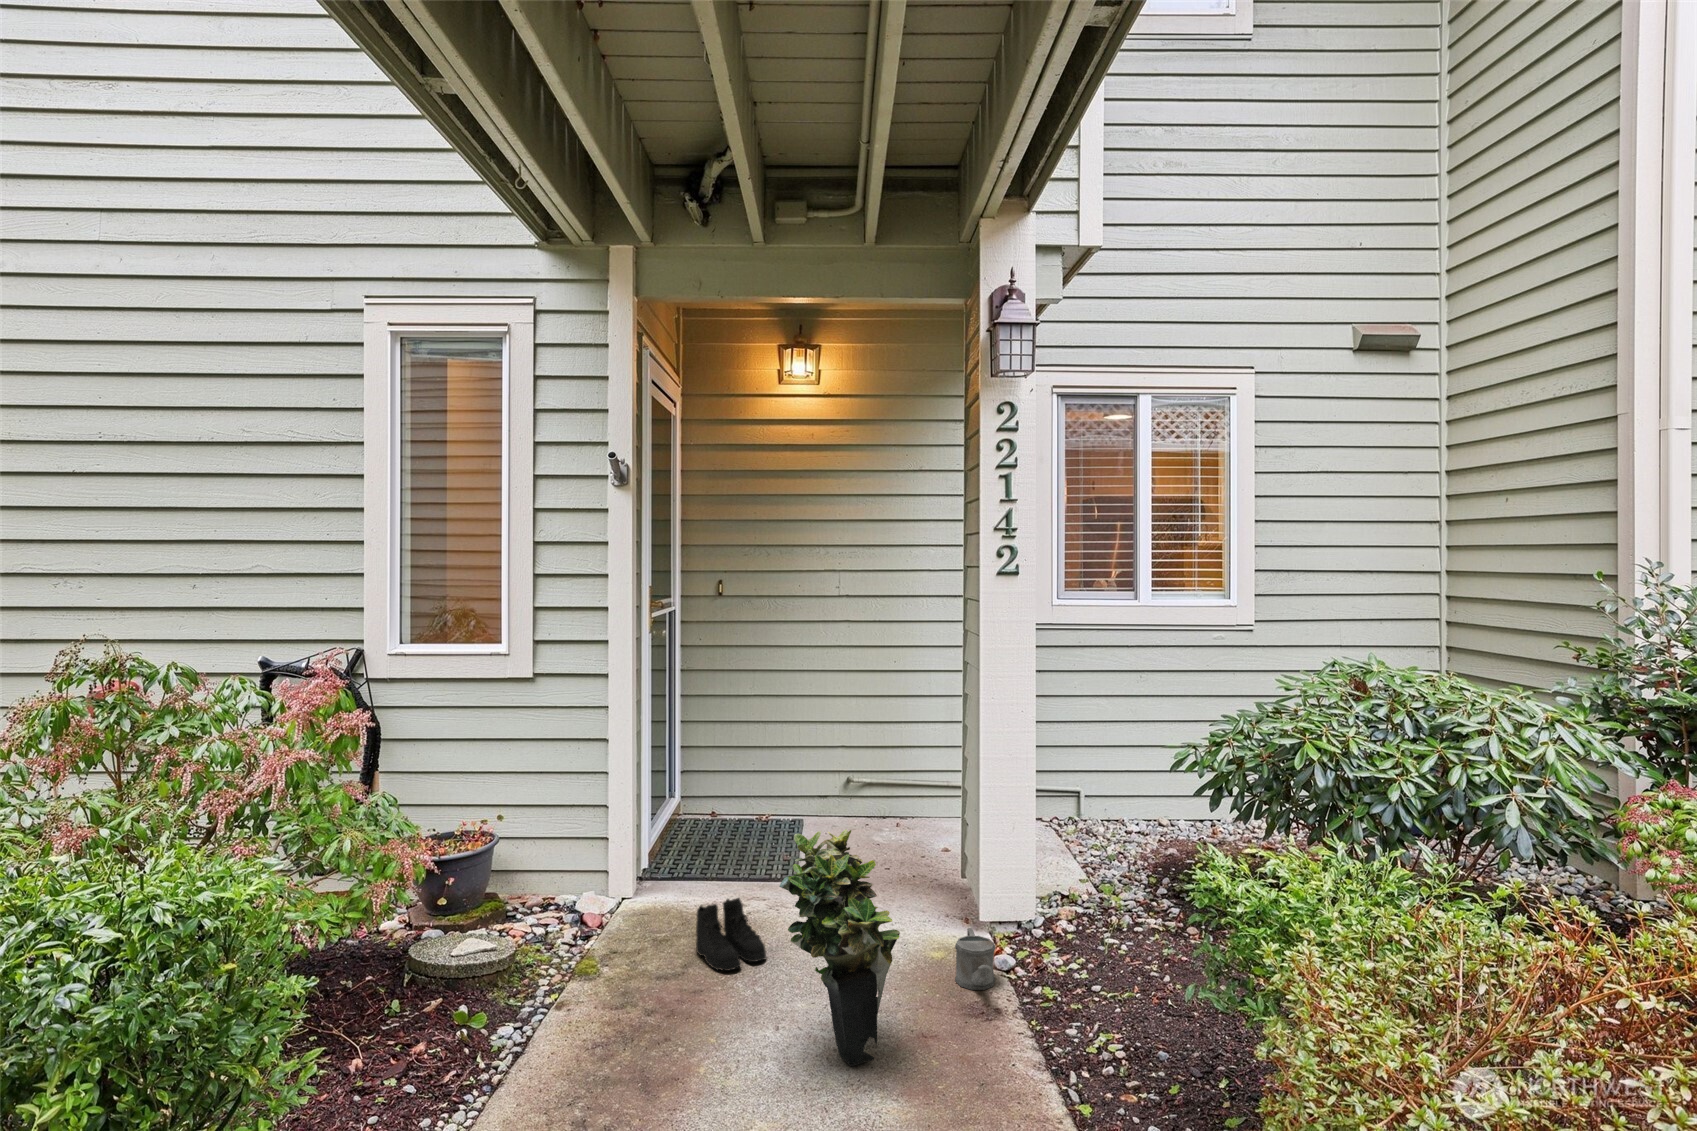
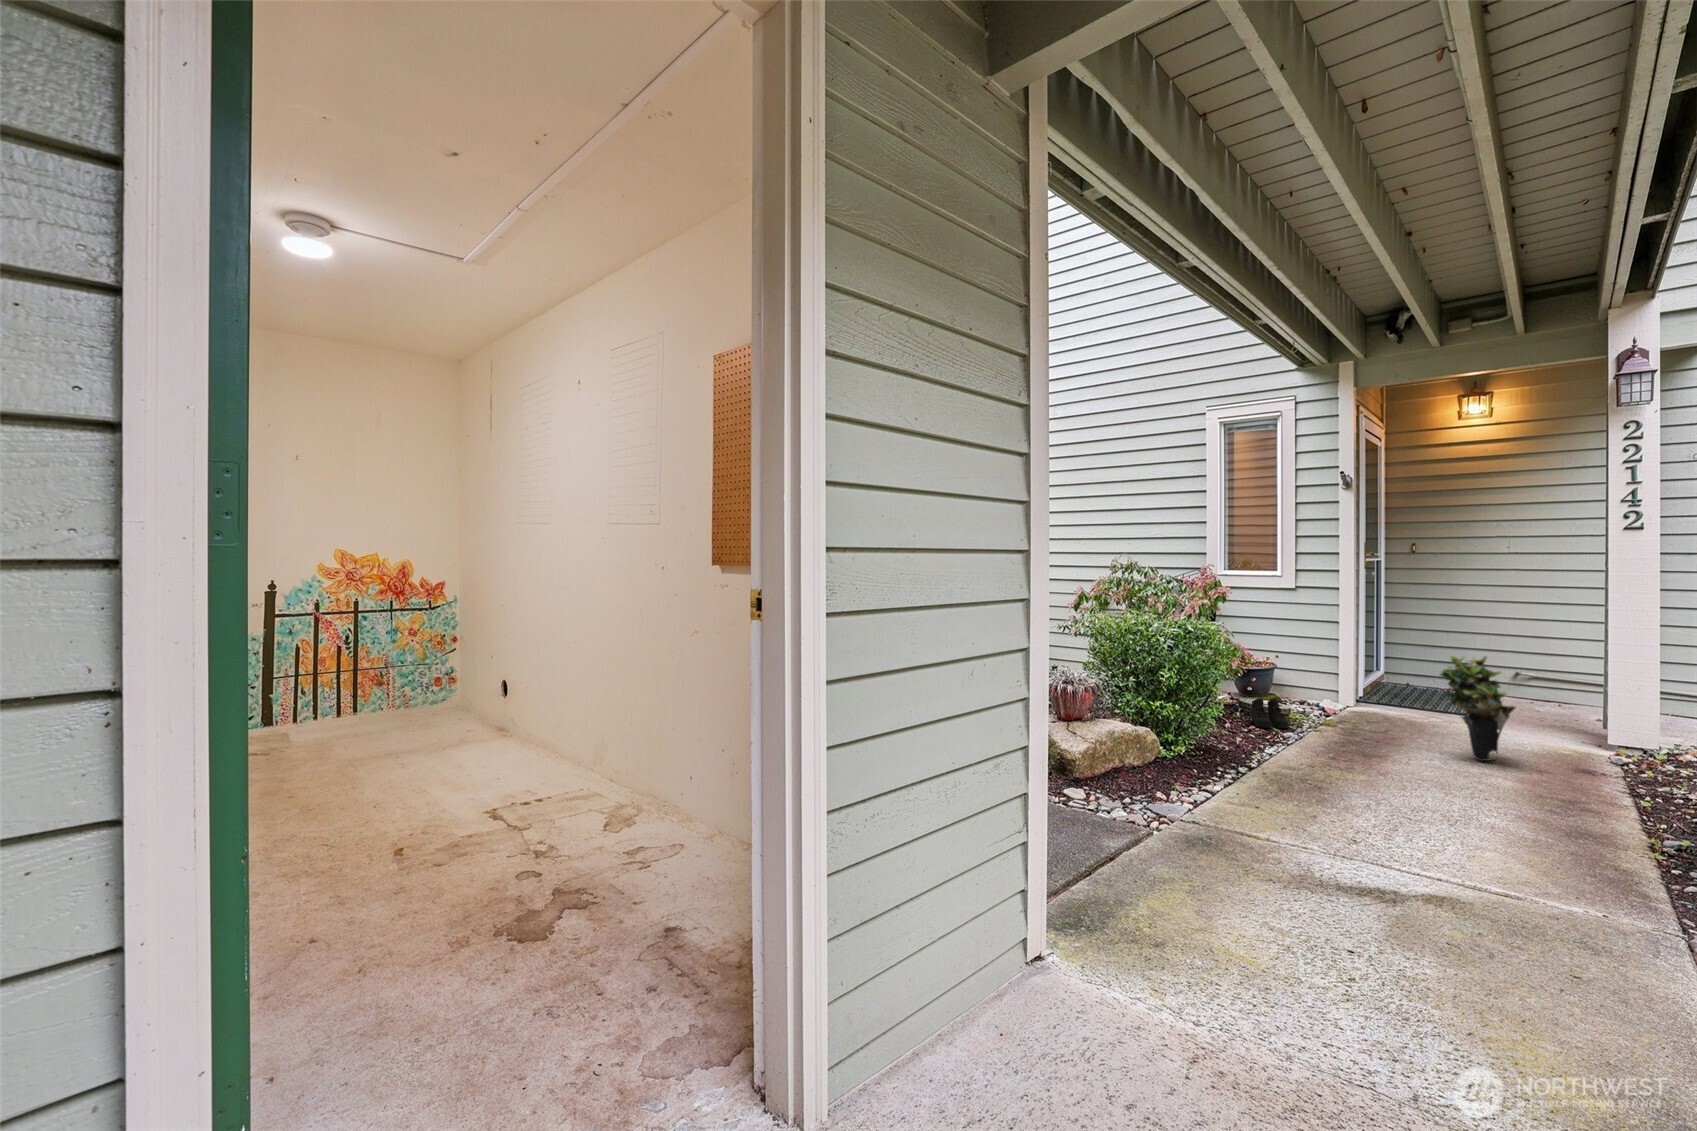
boots: present [696,898,766,971] -> present [1251,698,1289,728]
watering can: present [955,928,995,990] -> none [1570,732,1602,761]

